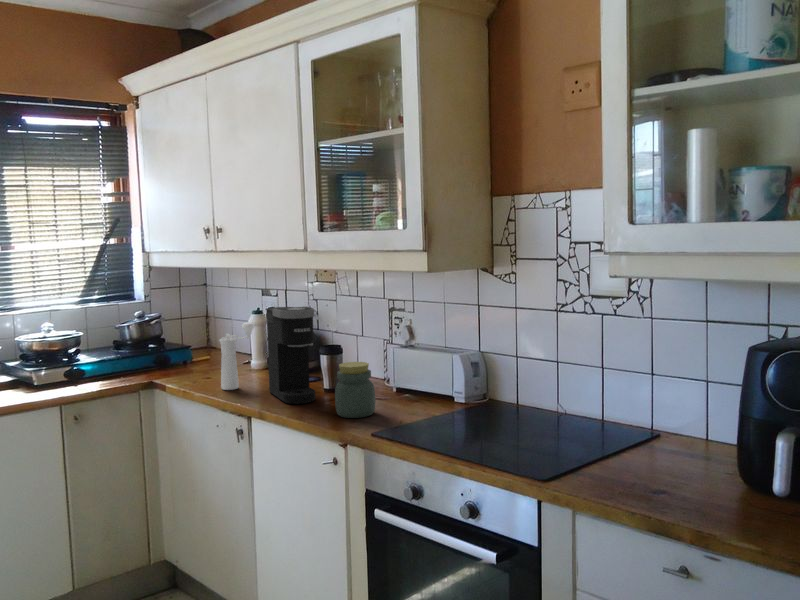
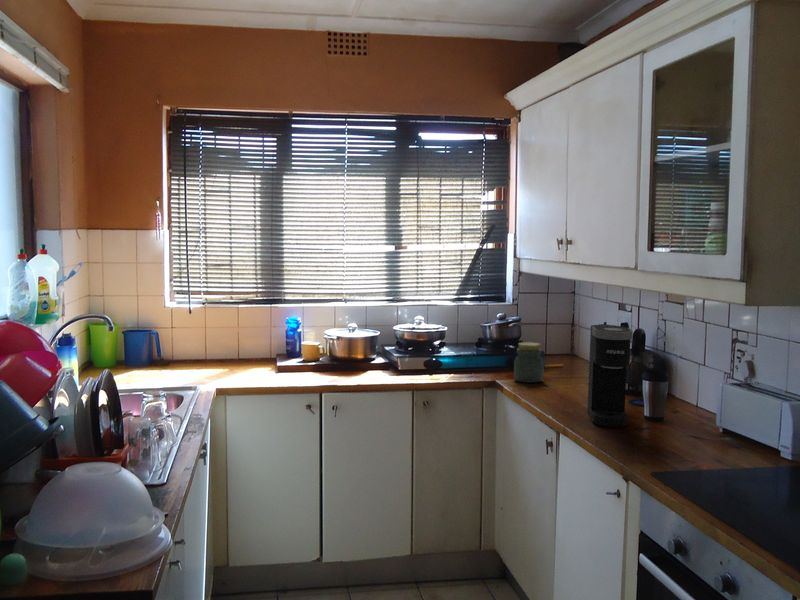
pepper mill: present [220,322,254,390] -> none [546,336,587,401]
jar: present [335,362,375,418] -> present [514,342,544,382]

